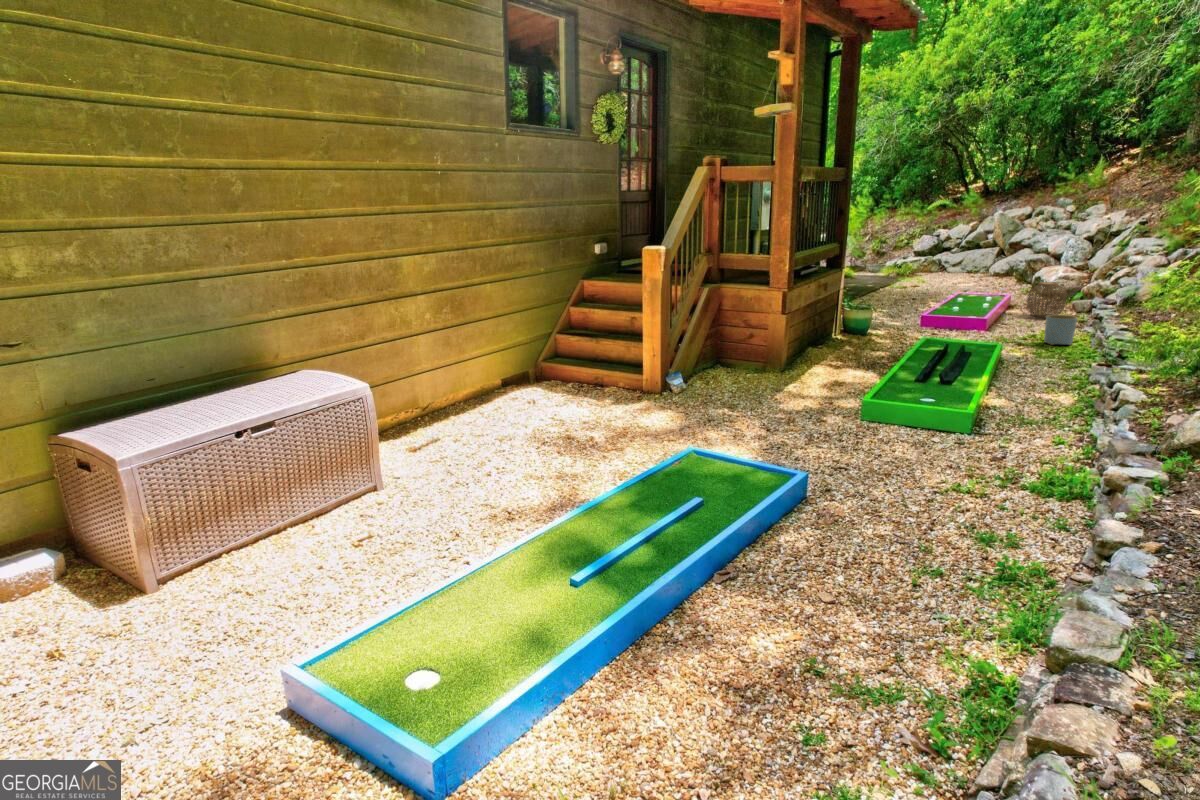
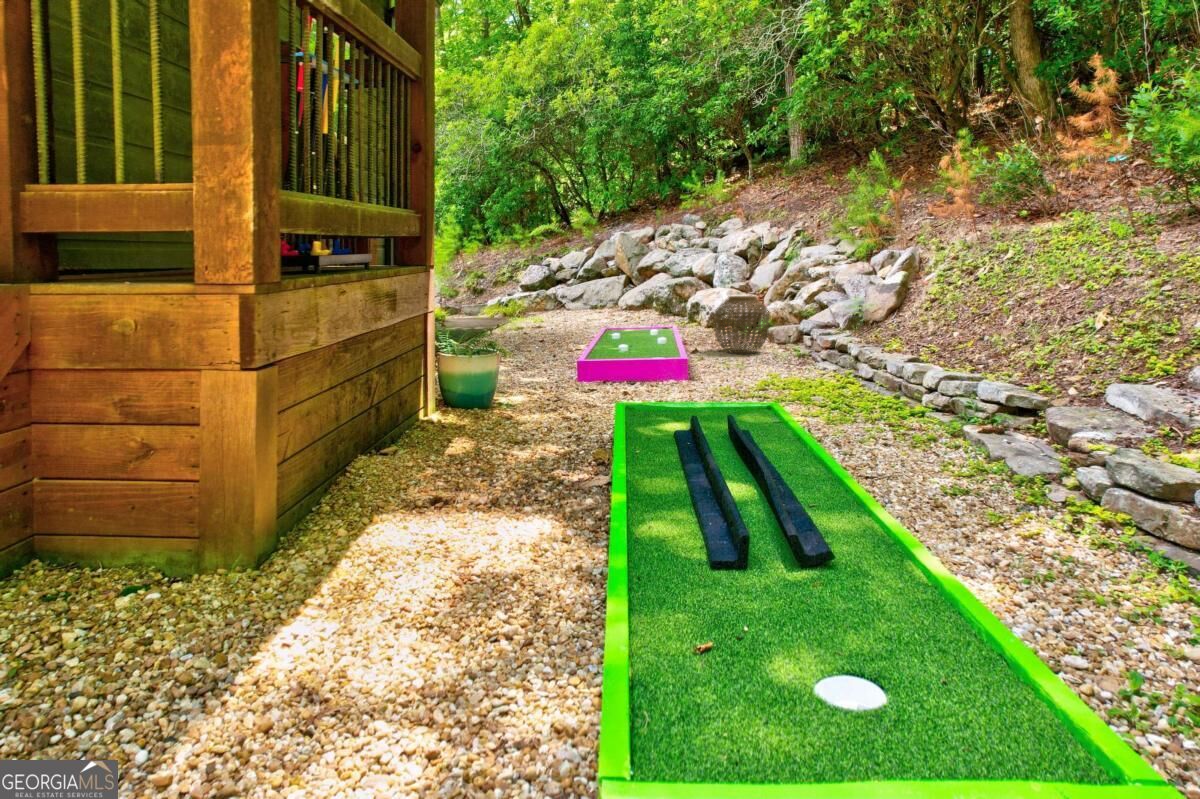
planter: present [1044,315,1077,345] -> none [793,337,846,394]

